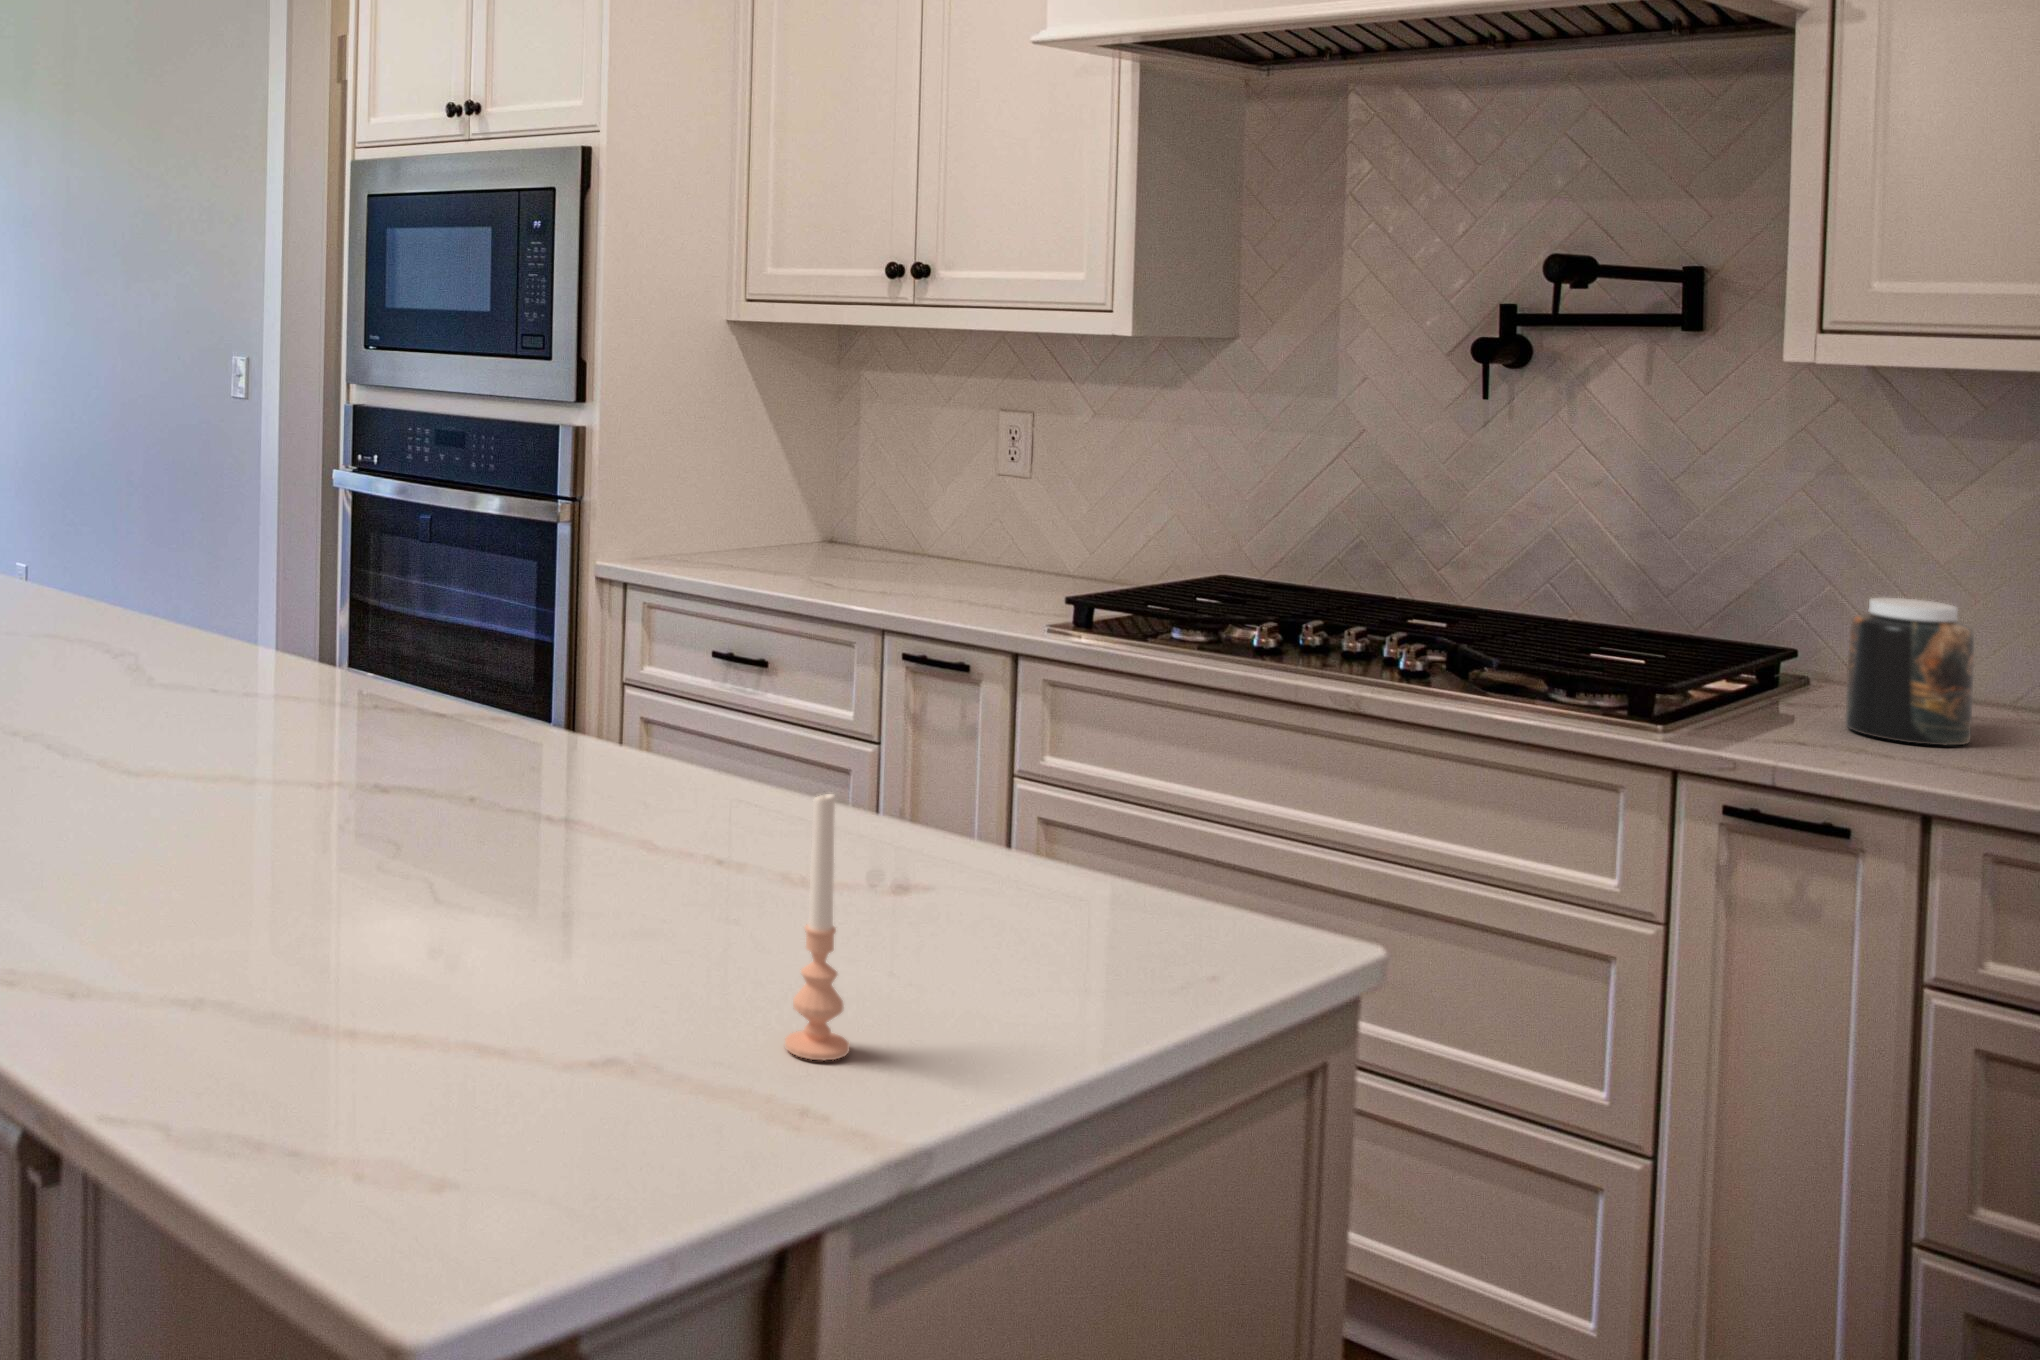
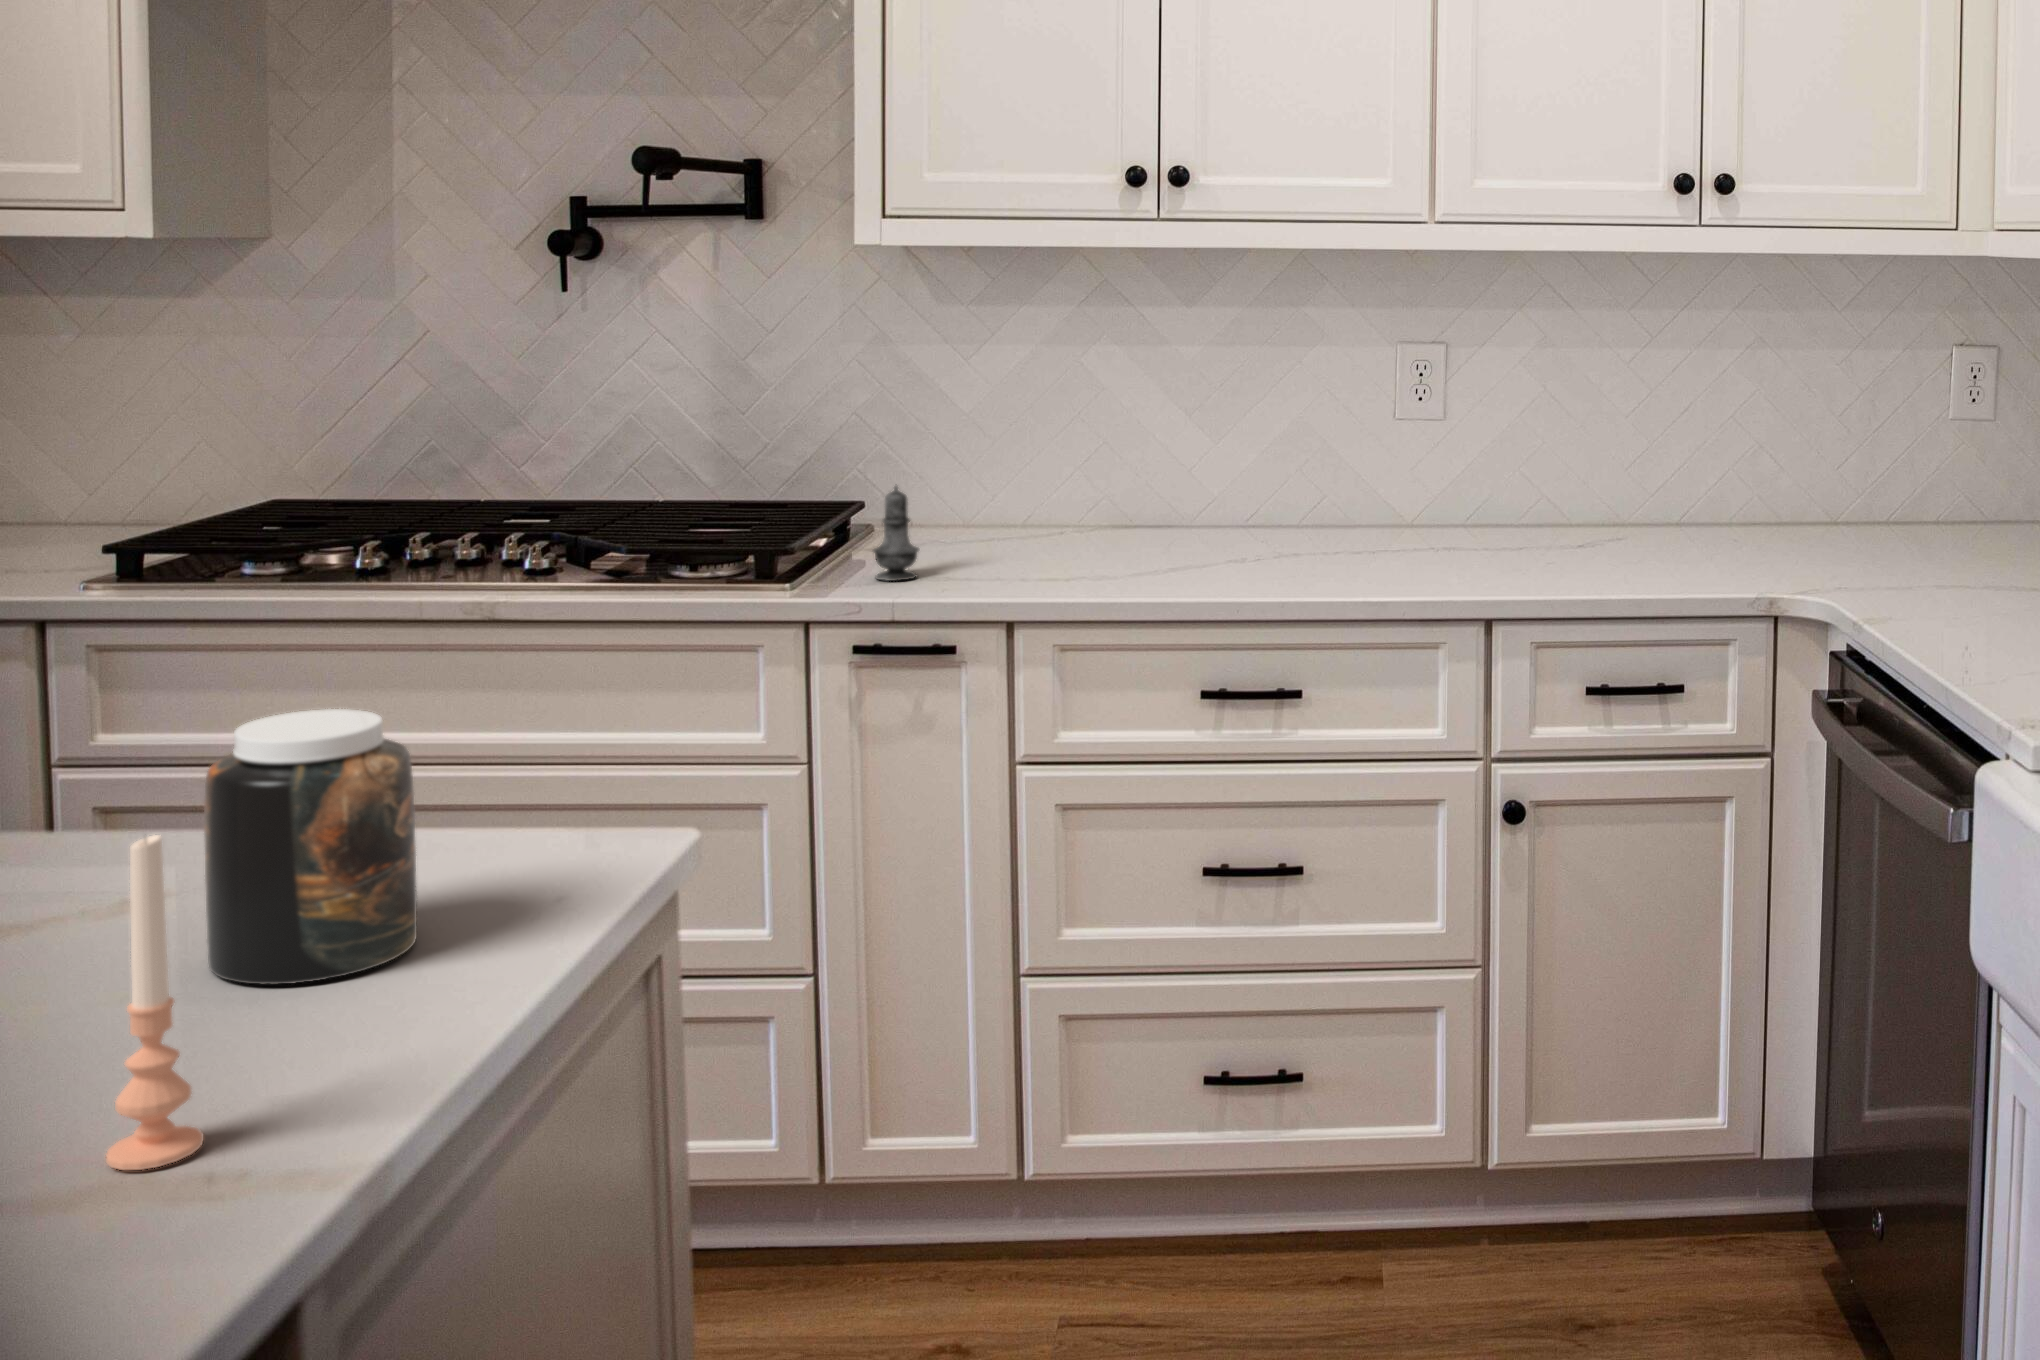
jar: present [1846,598,1974,745] -> present [204,709,417,985]
salt shaker: none [1772,635,1834,748] -> present [873,486,919,581]

